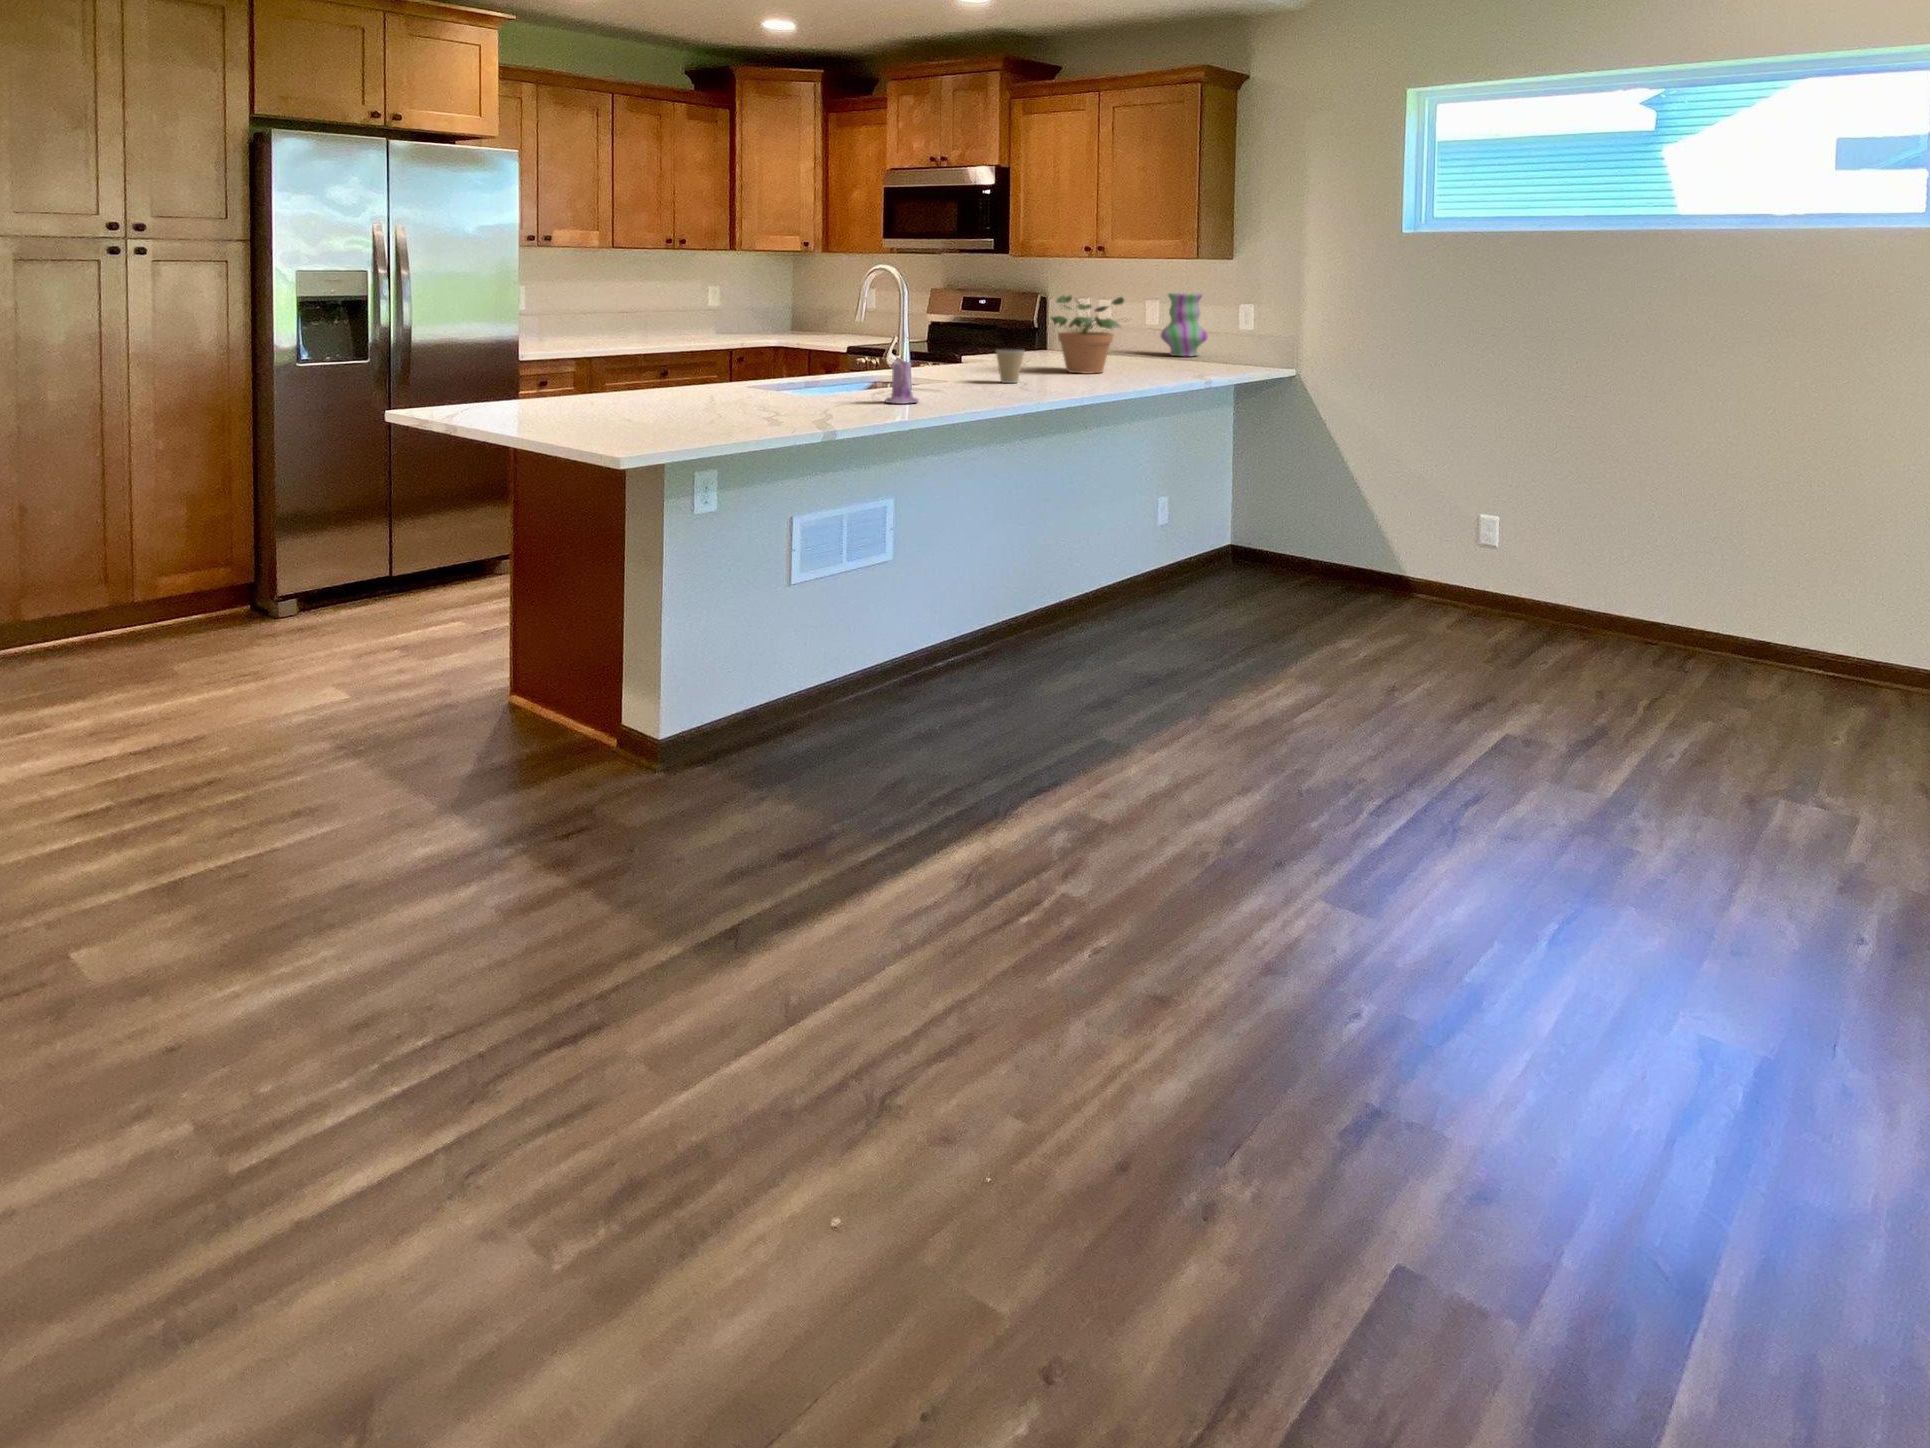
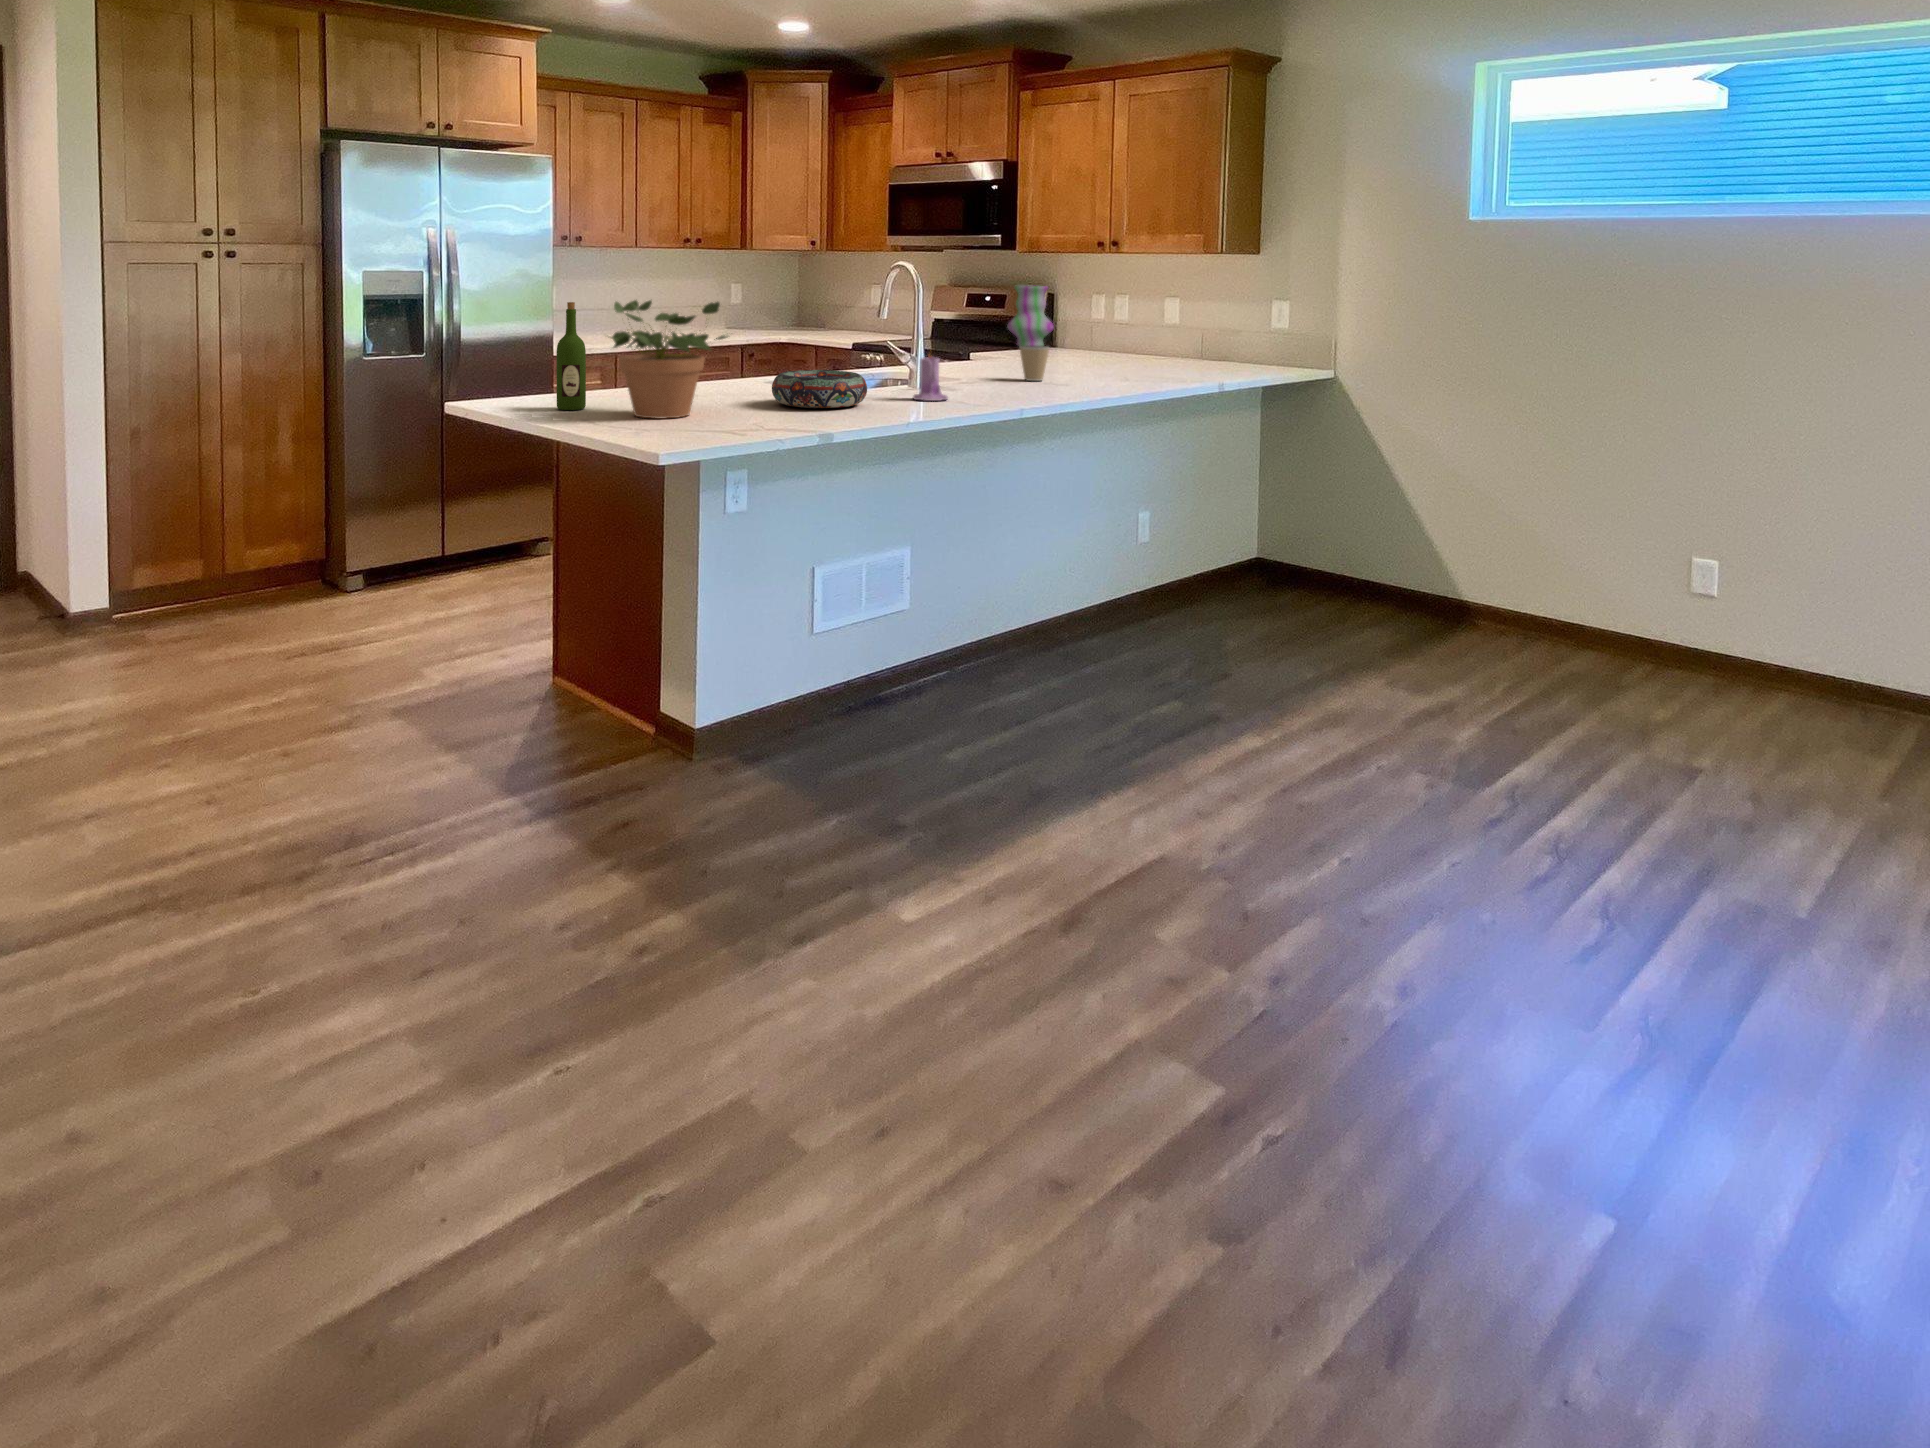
vase: present [1160,293,1208,356] -> present [1007,285,1054,346]
potted plant: present [1051,296,1128,374] -> present [611,300,728,419]
wine bottle: none [517,309,548,418] -> present [556,302,586,410]
decorative bowl: none [742,375,838,412] -> present [772,370,867,408]

